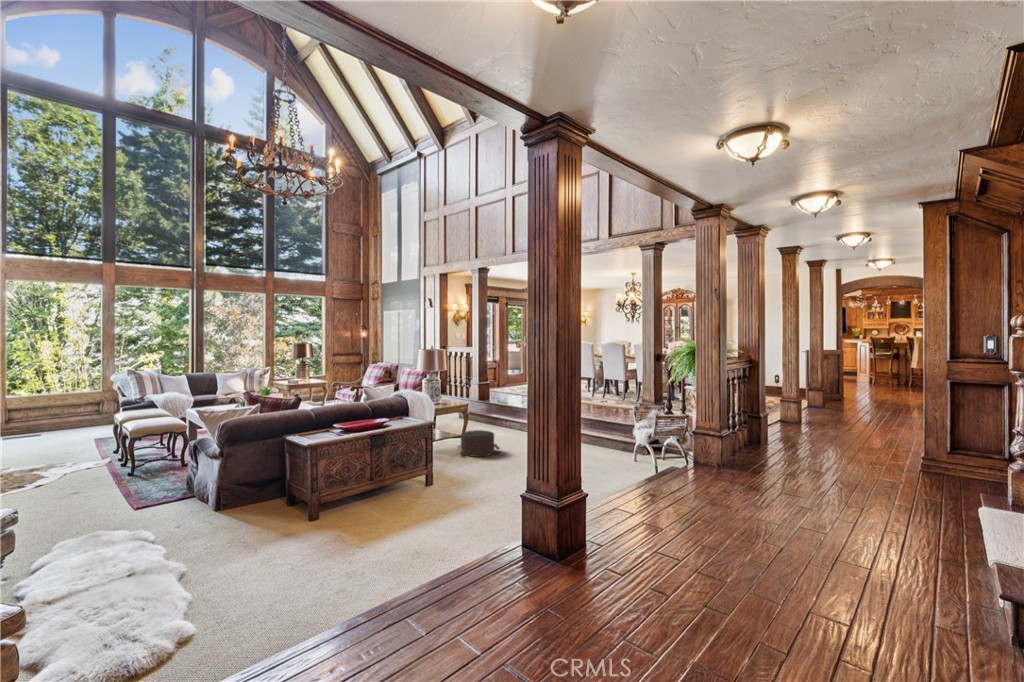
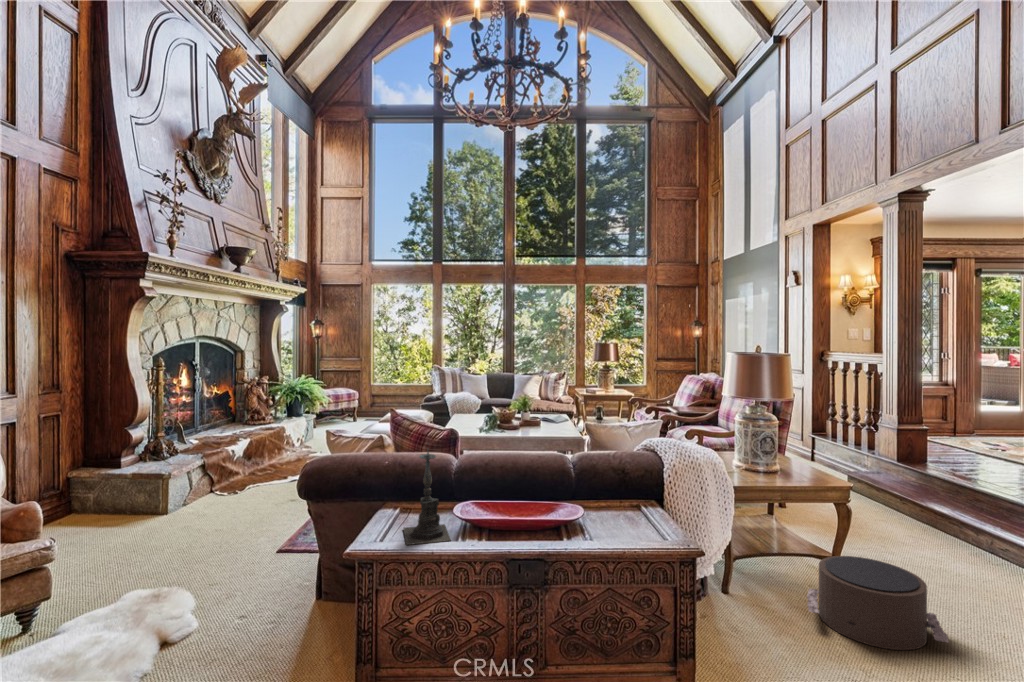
candle holder: none [319,395,347,436] -> present [404,451,451,545]

